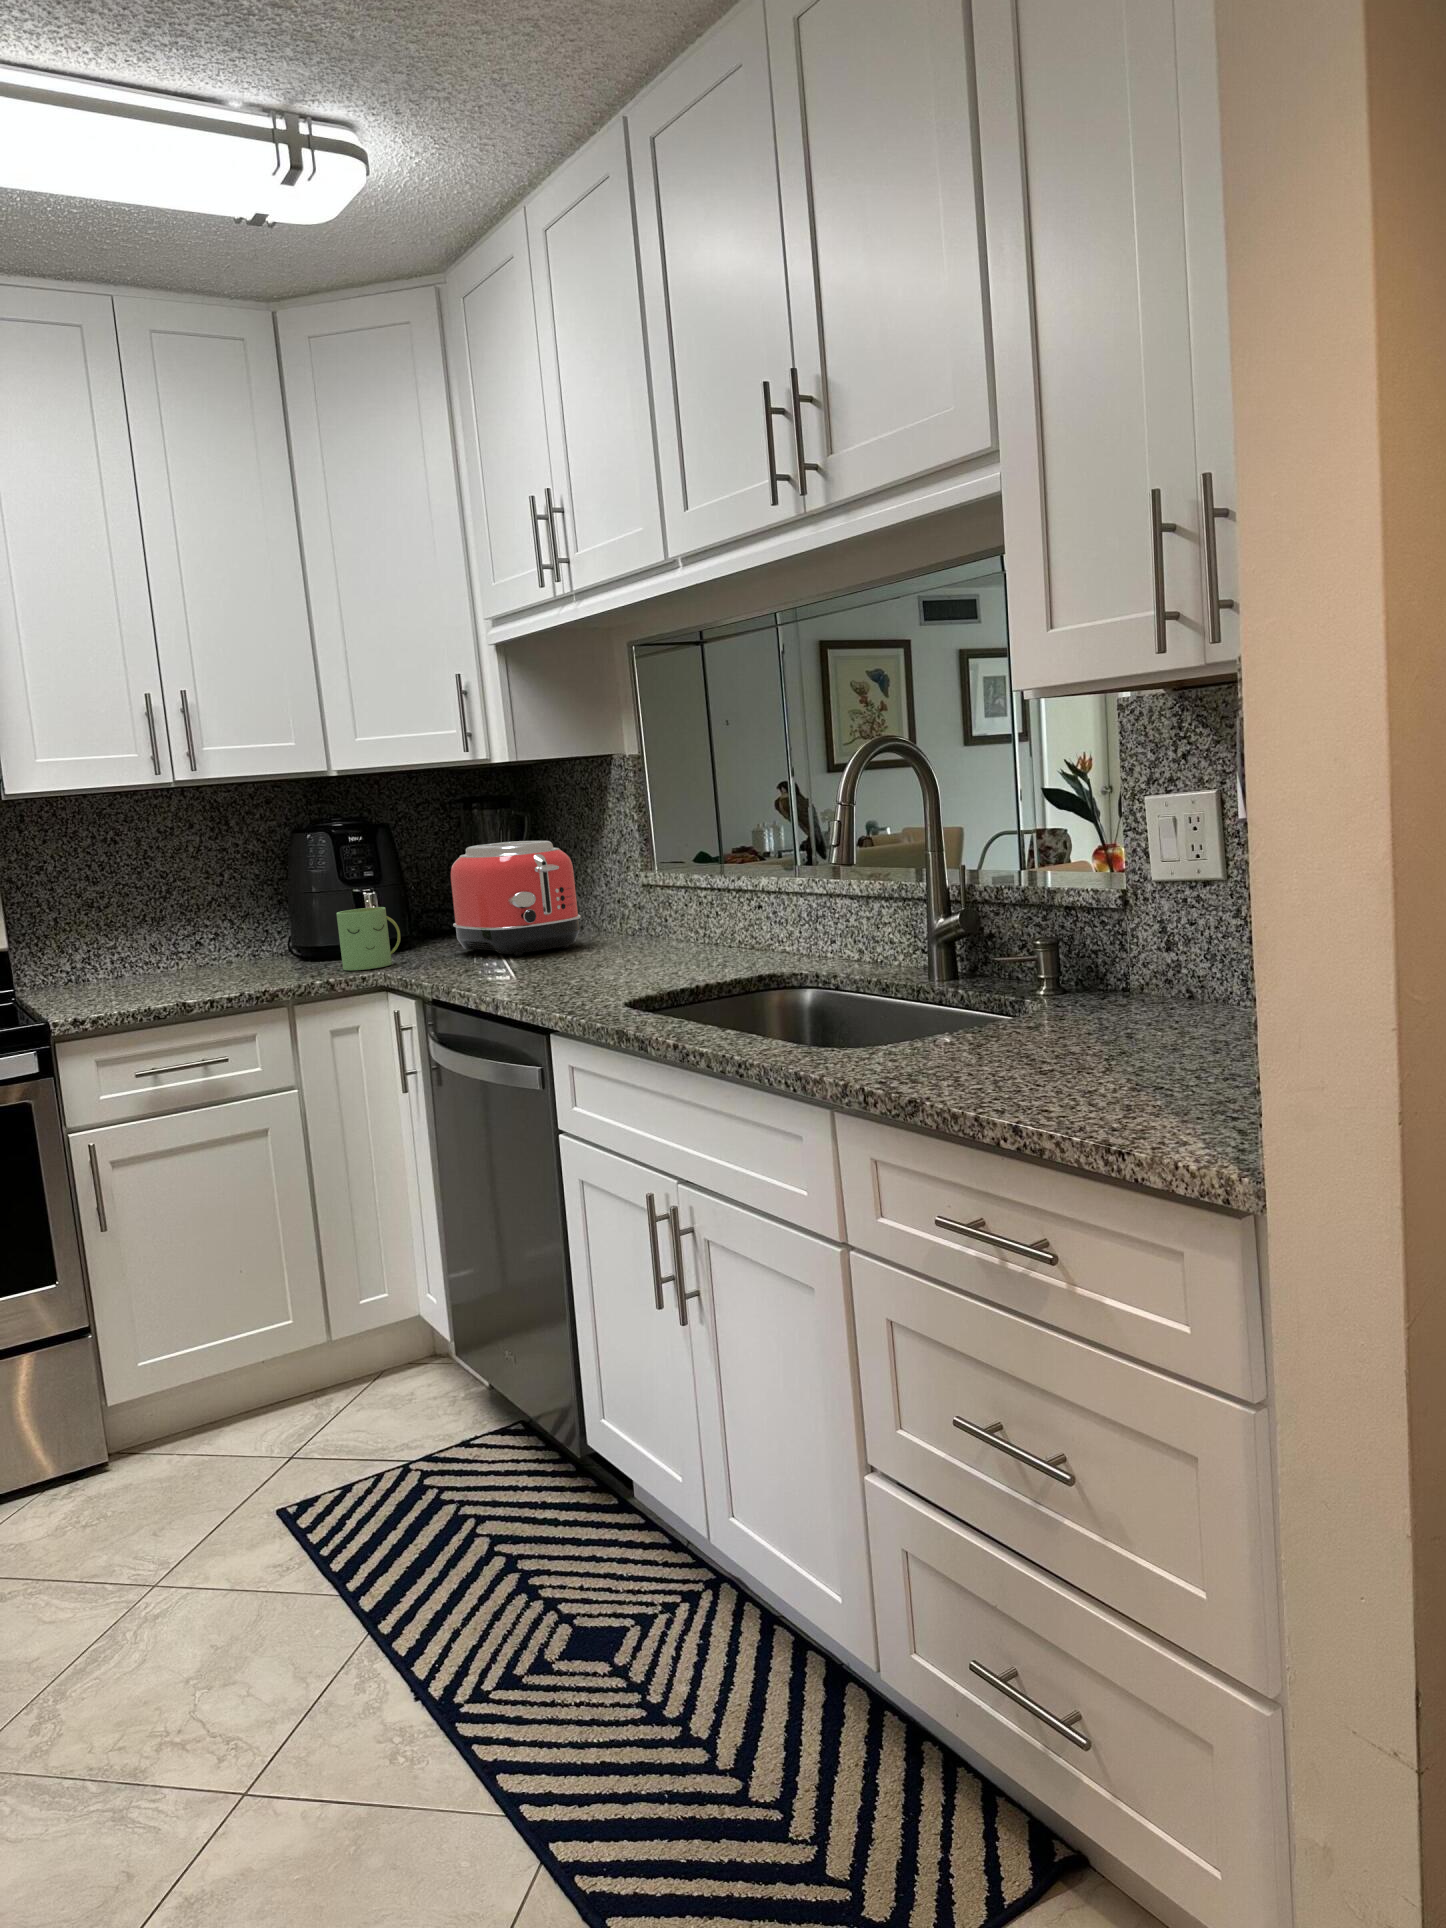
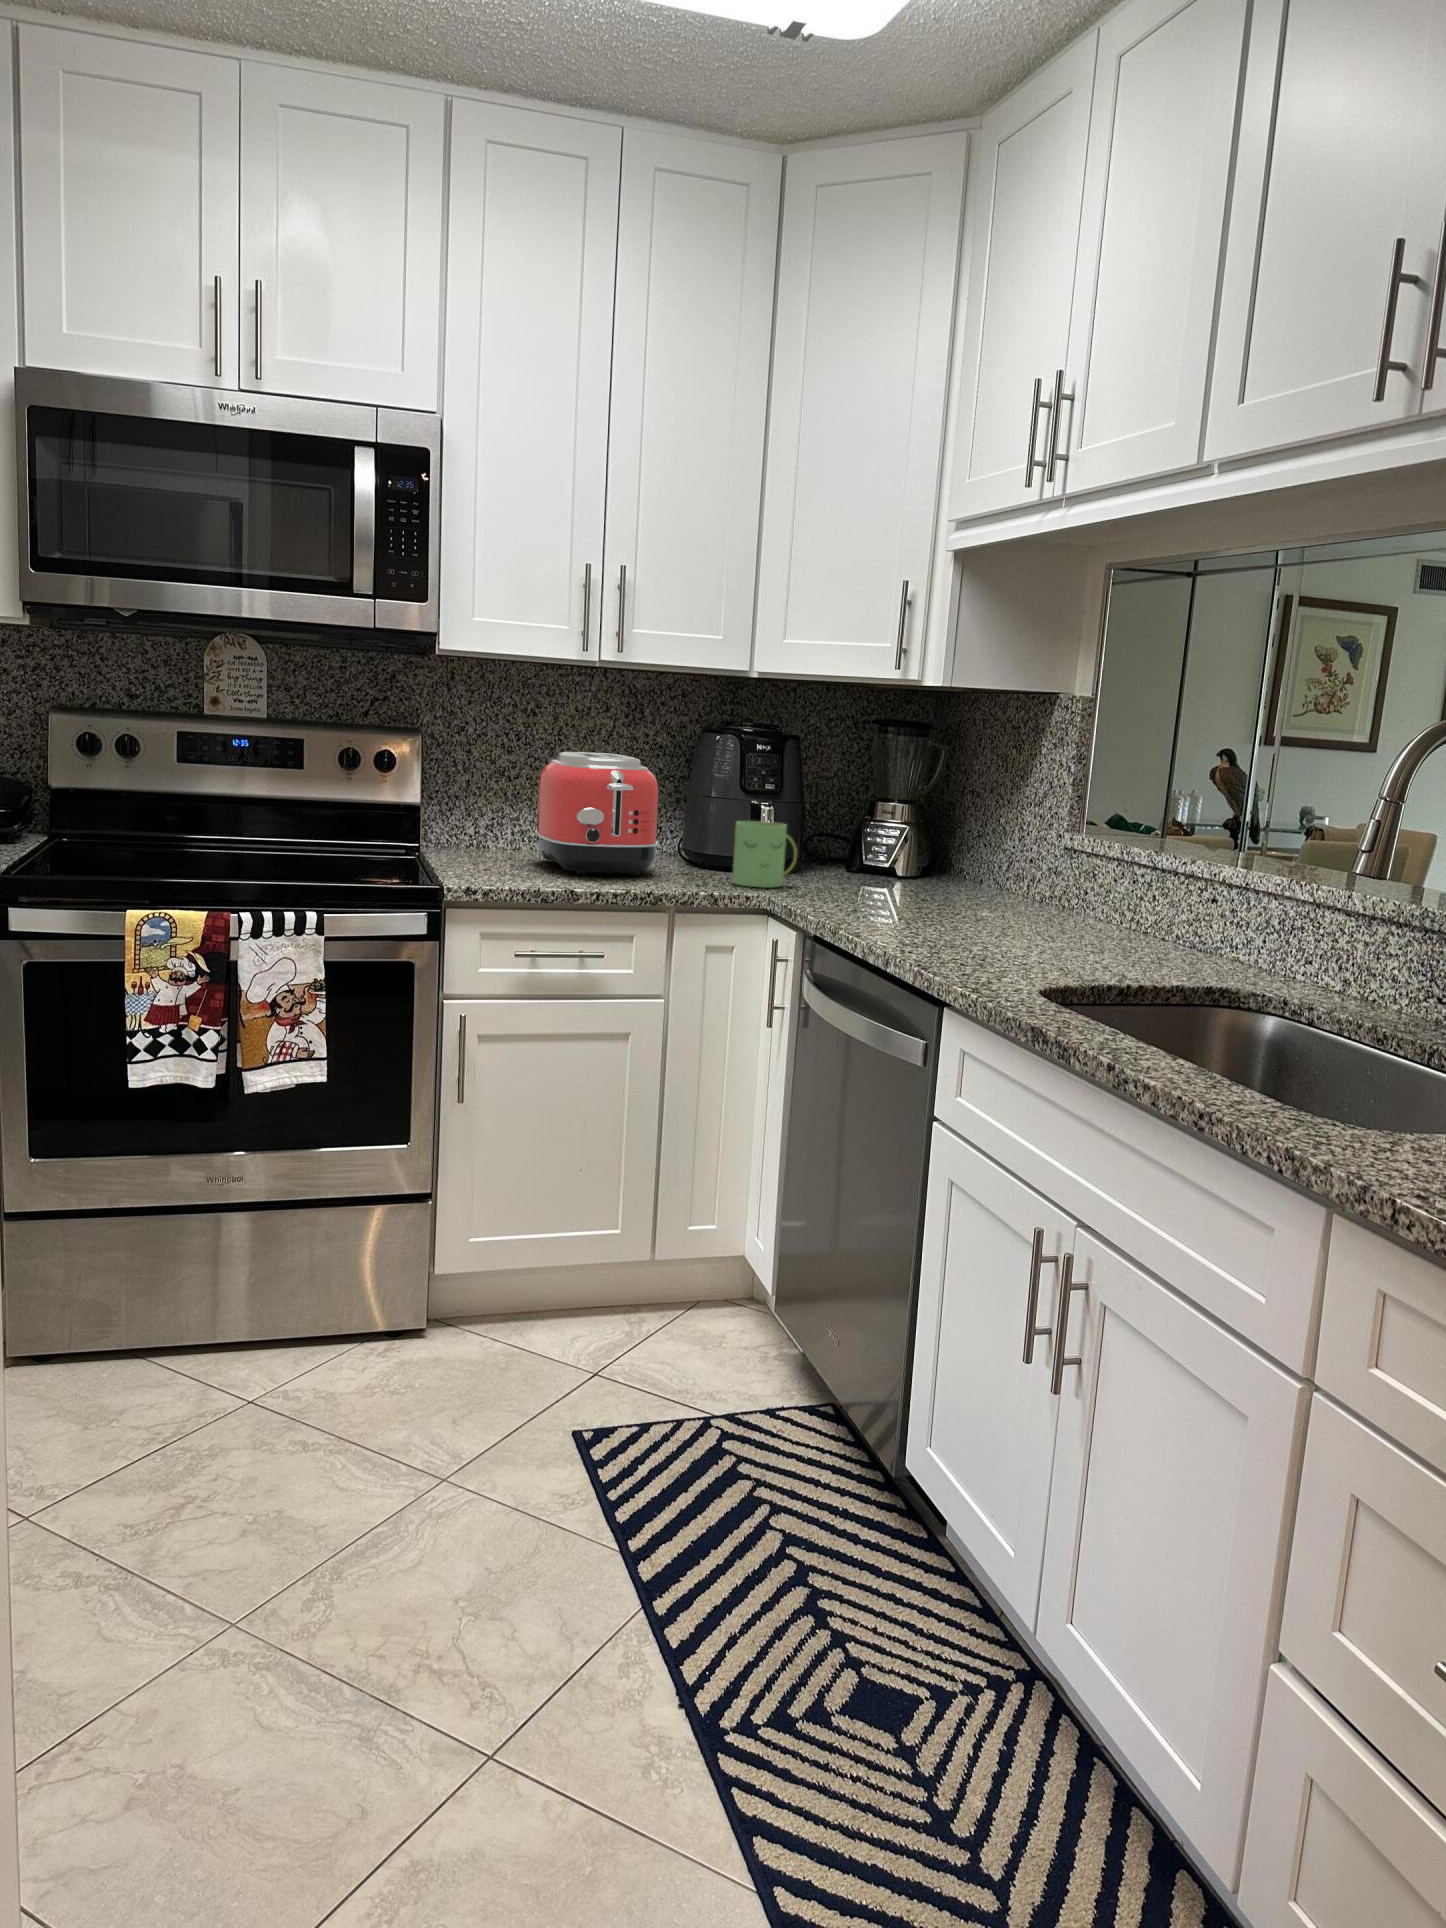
toaster: present [450,841,581,956] -> present [534,752,659,875]

